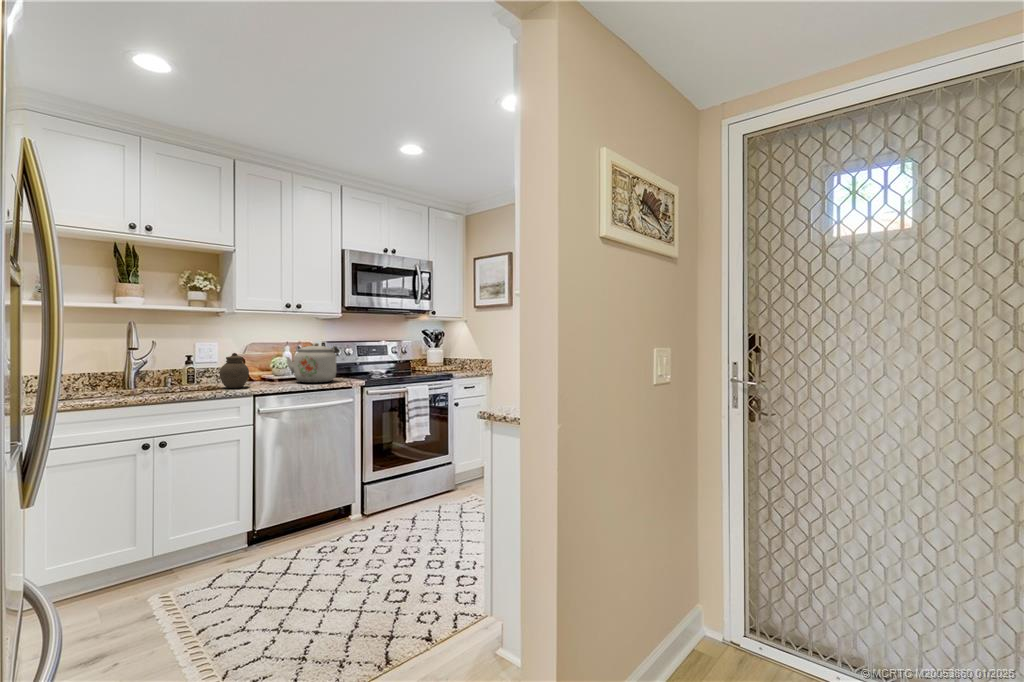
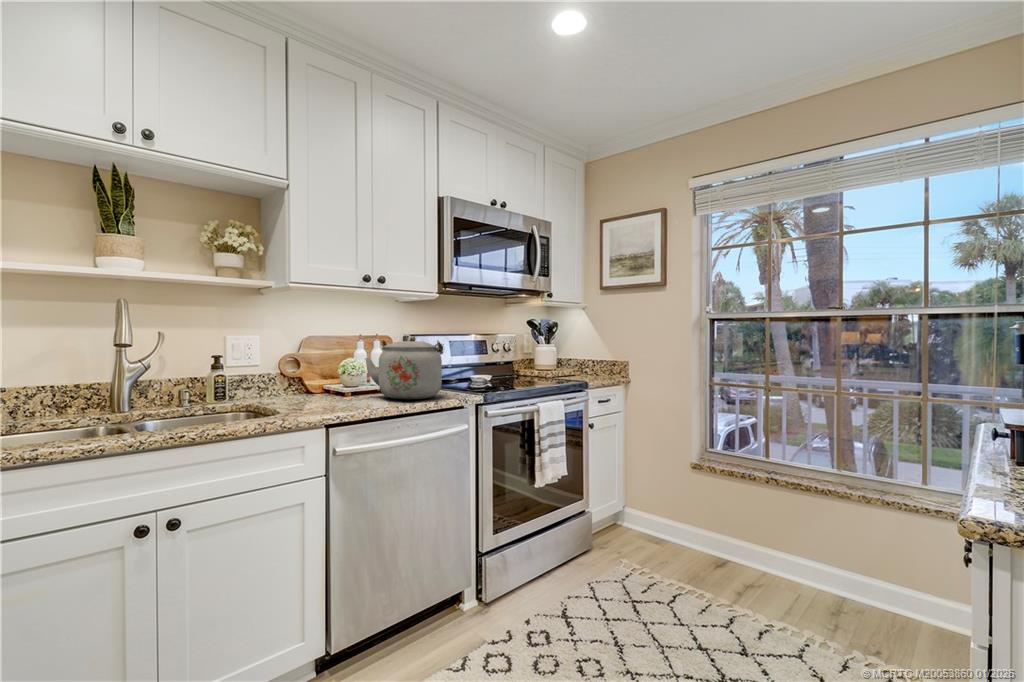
jar: present [220,353,249,388] -> none [268,352,315,411]

